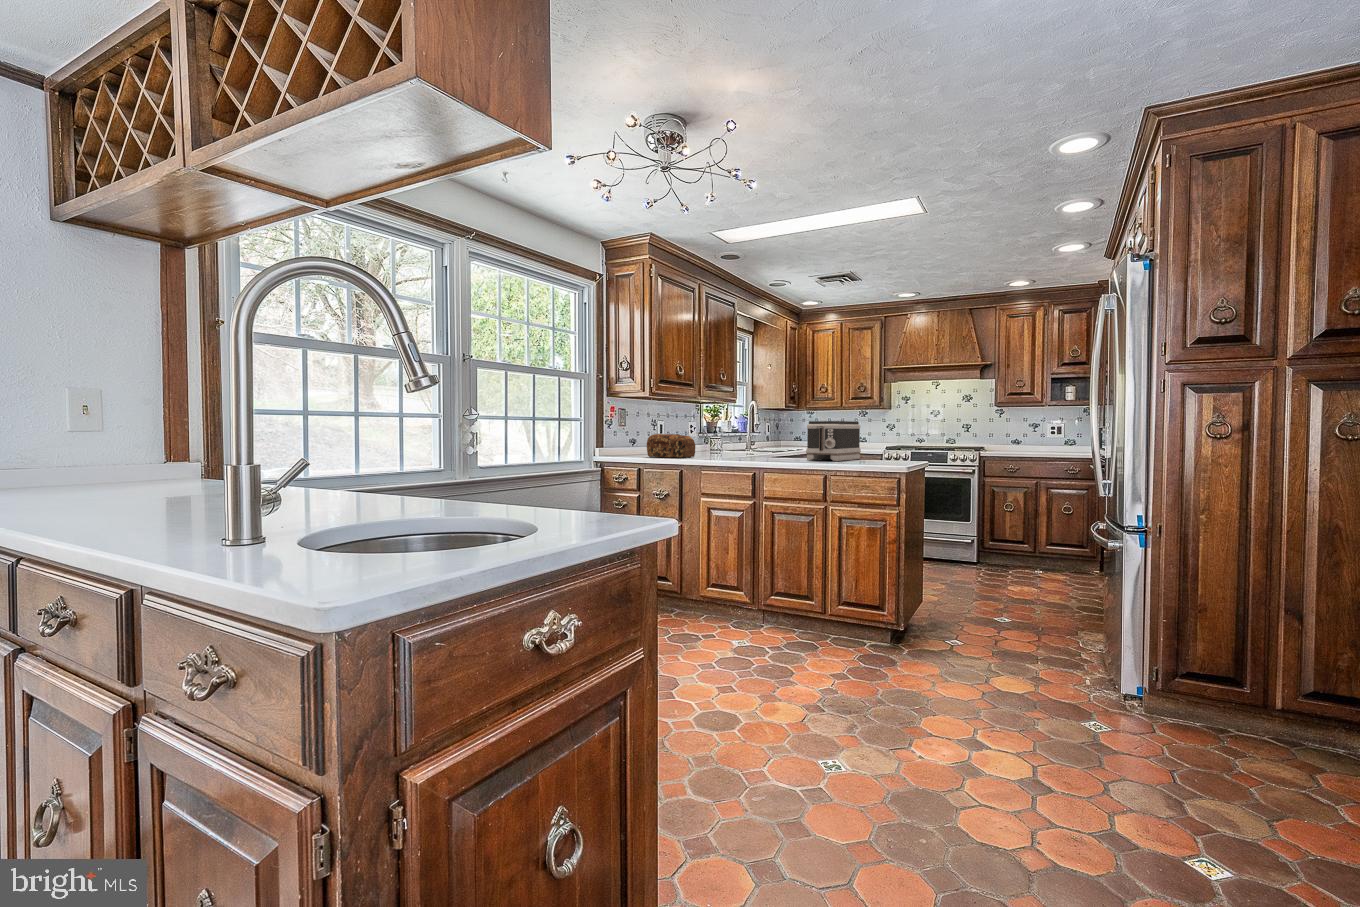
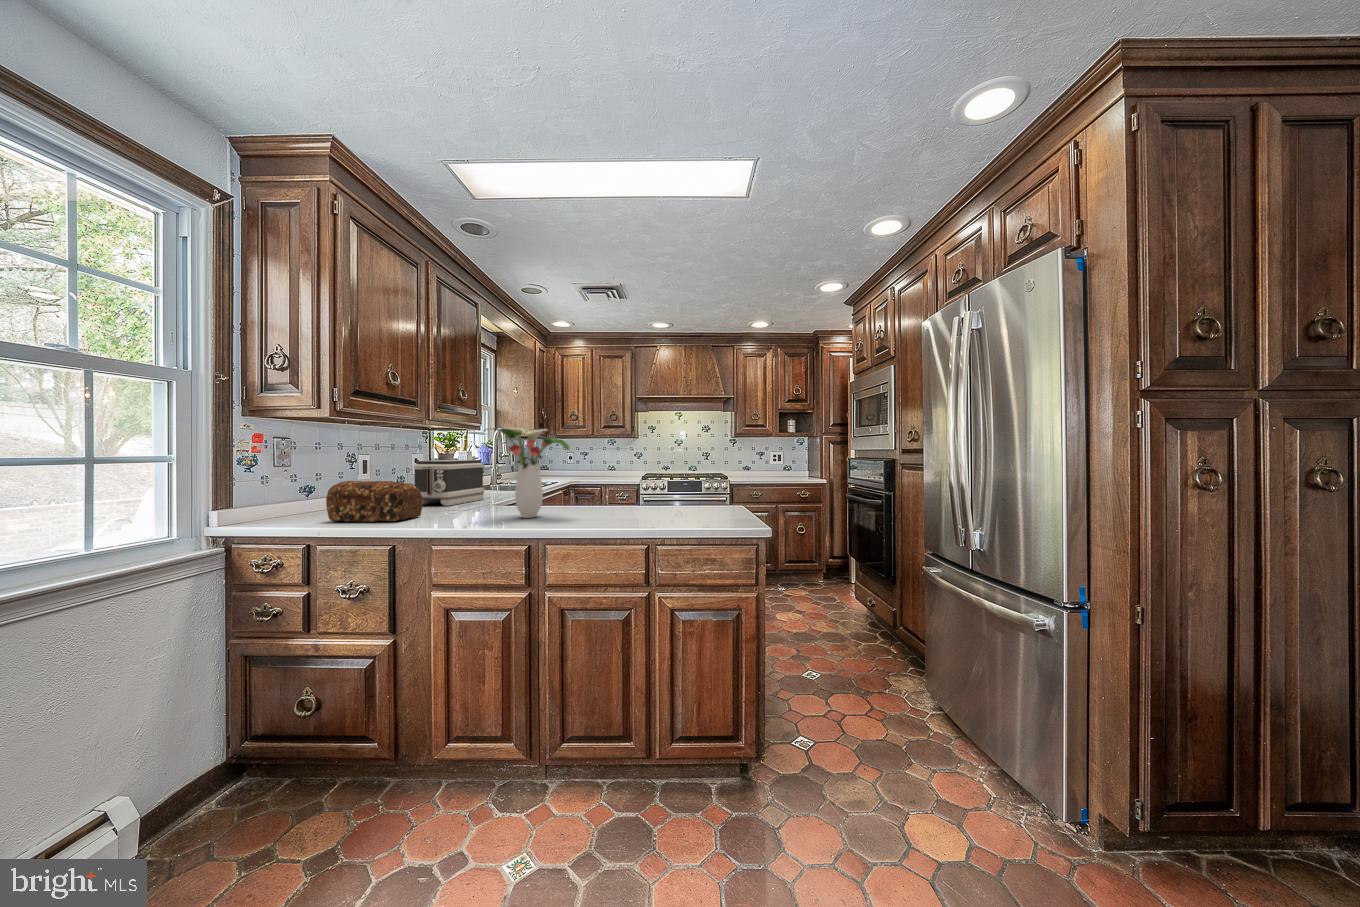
flower arrangement: none [728,399,780,459] -> present [484,427,569,518]
toaster: present [806,421,861,461] -> present [414,460,484,506]

